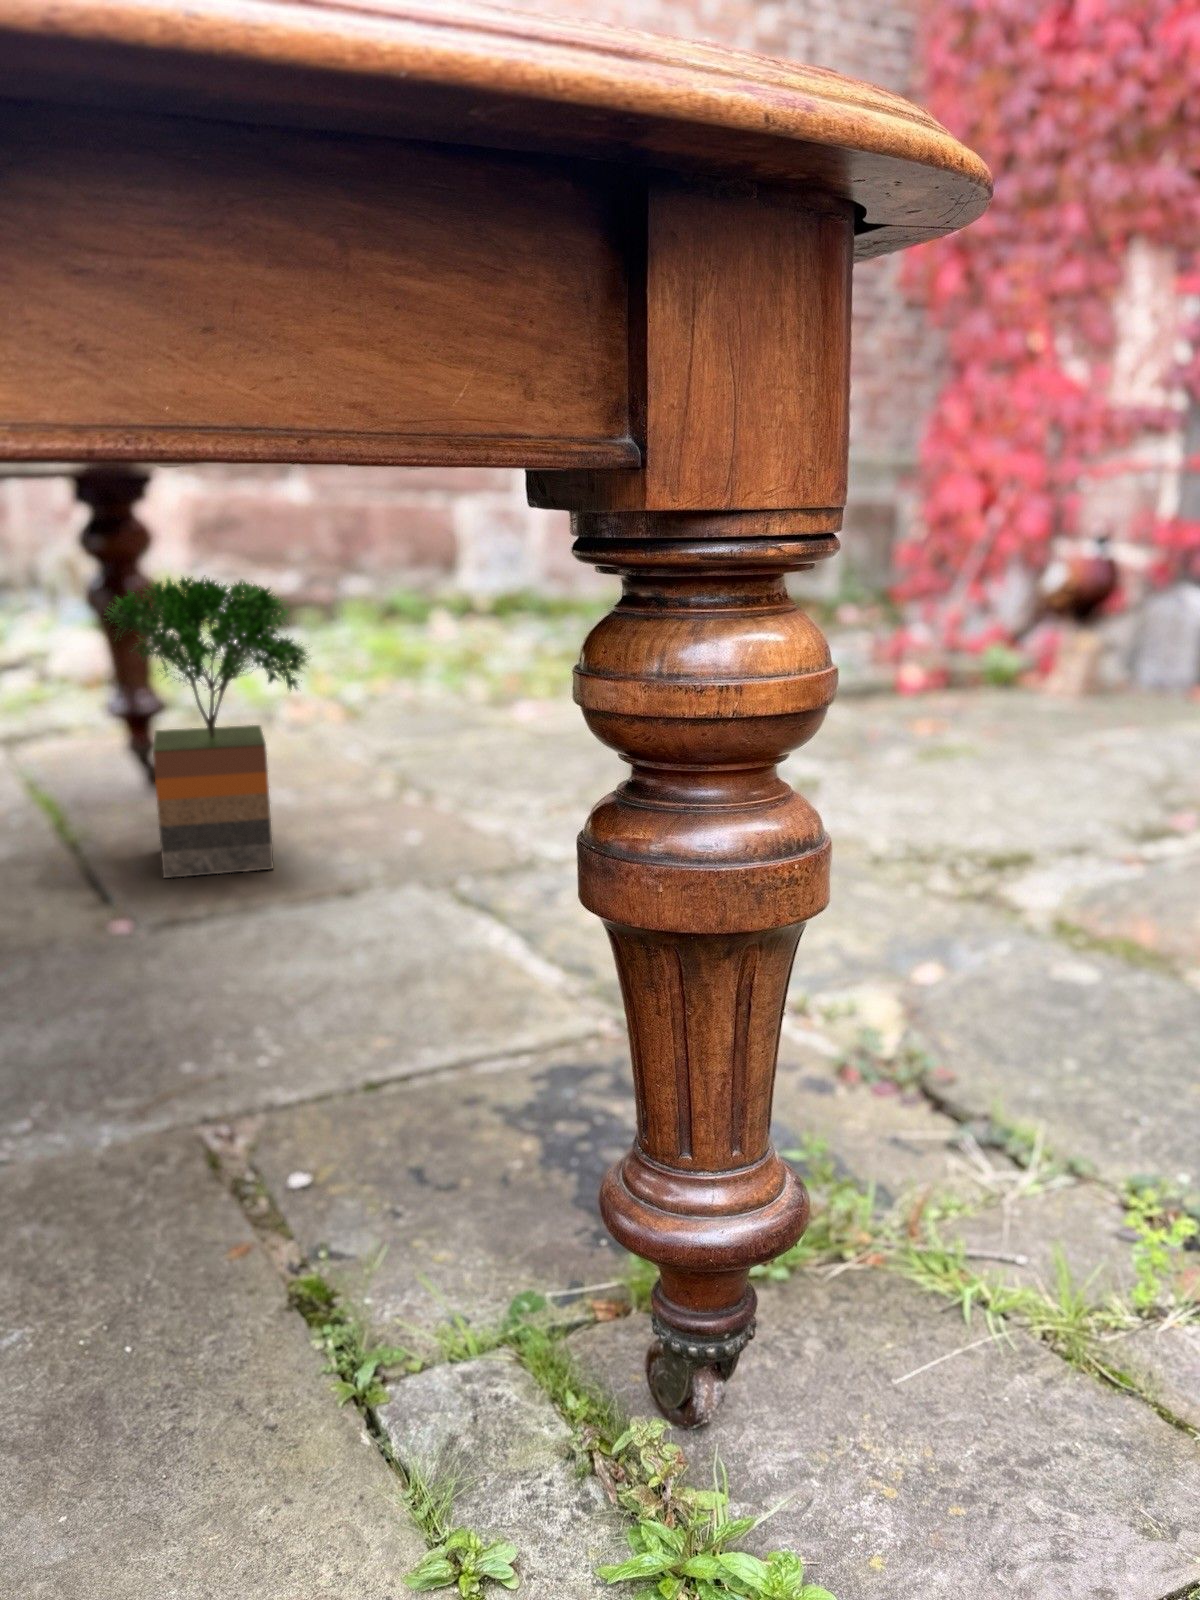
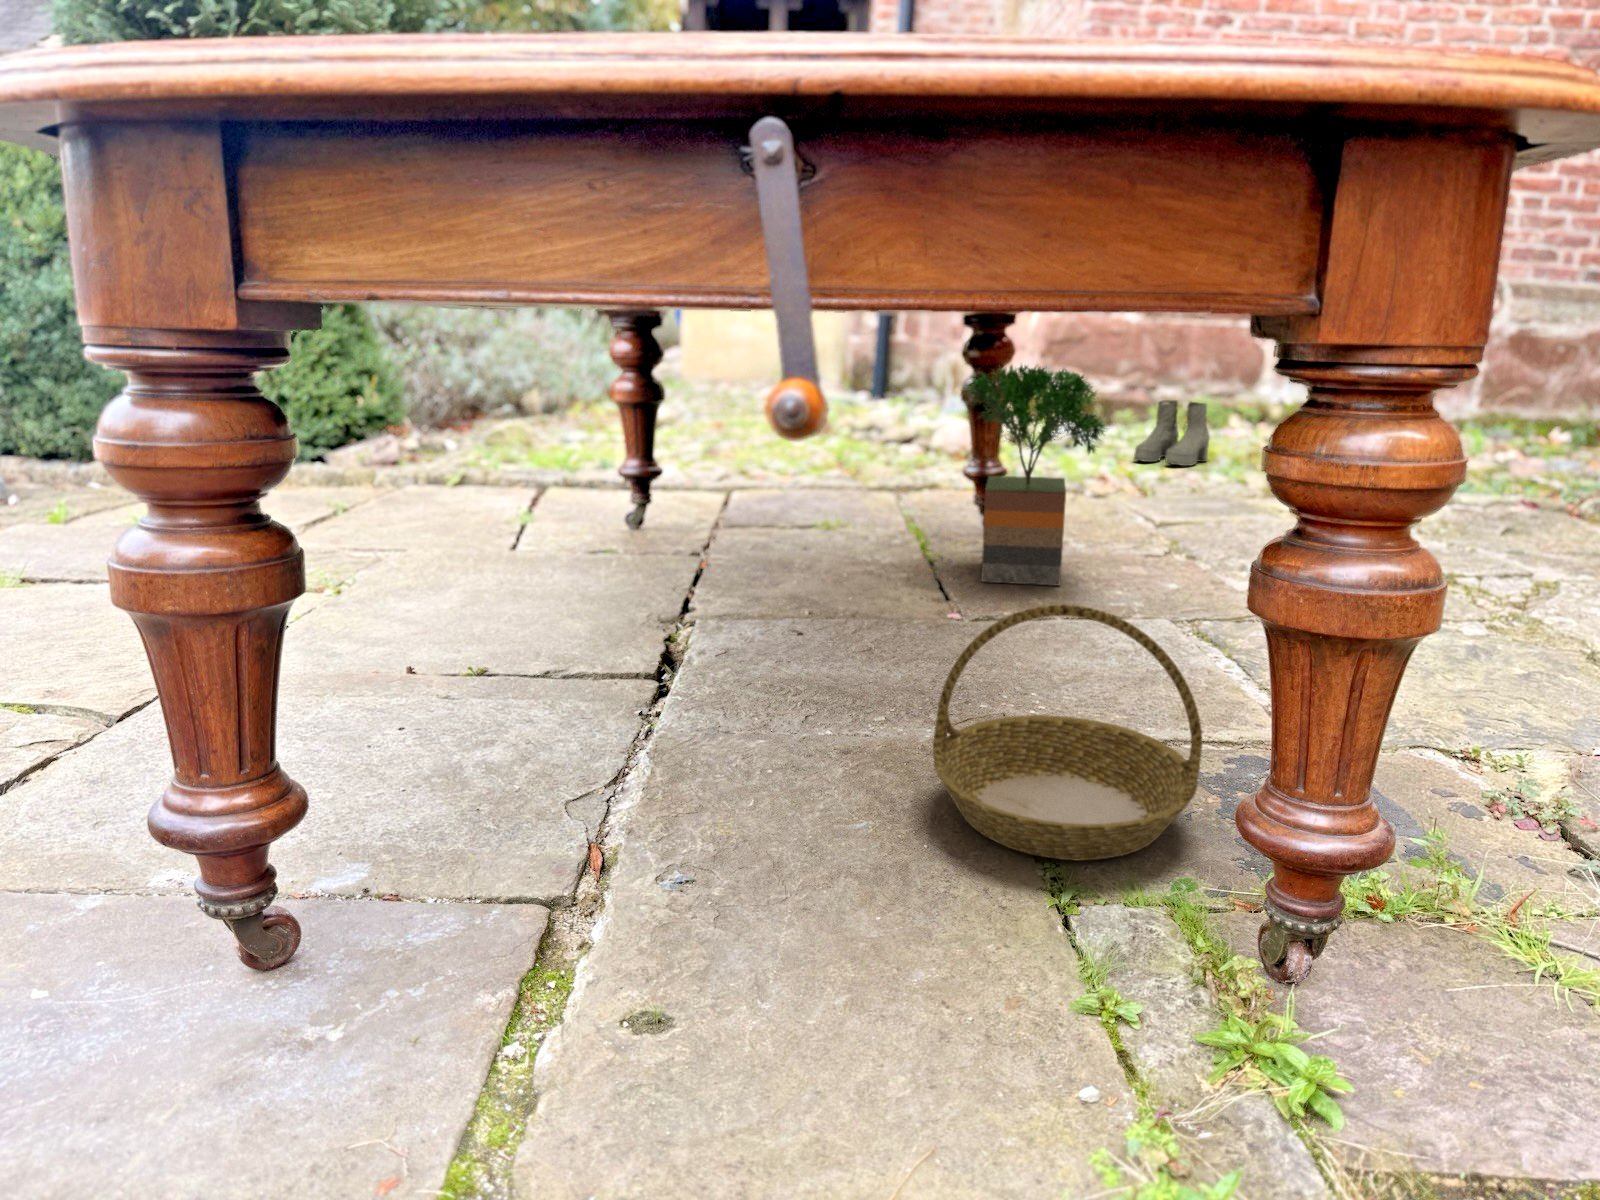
boots: none [337,618,422,696] -> present [1134,400,1210,466]
basket: none [120,918,518,1313] -> present [933,604,1202,861]

